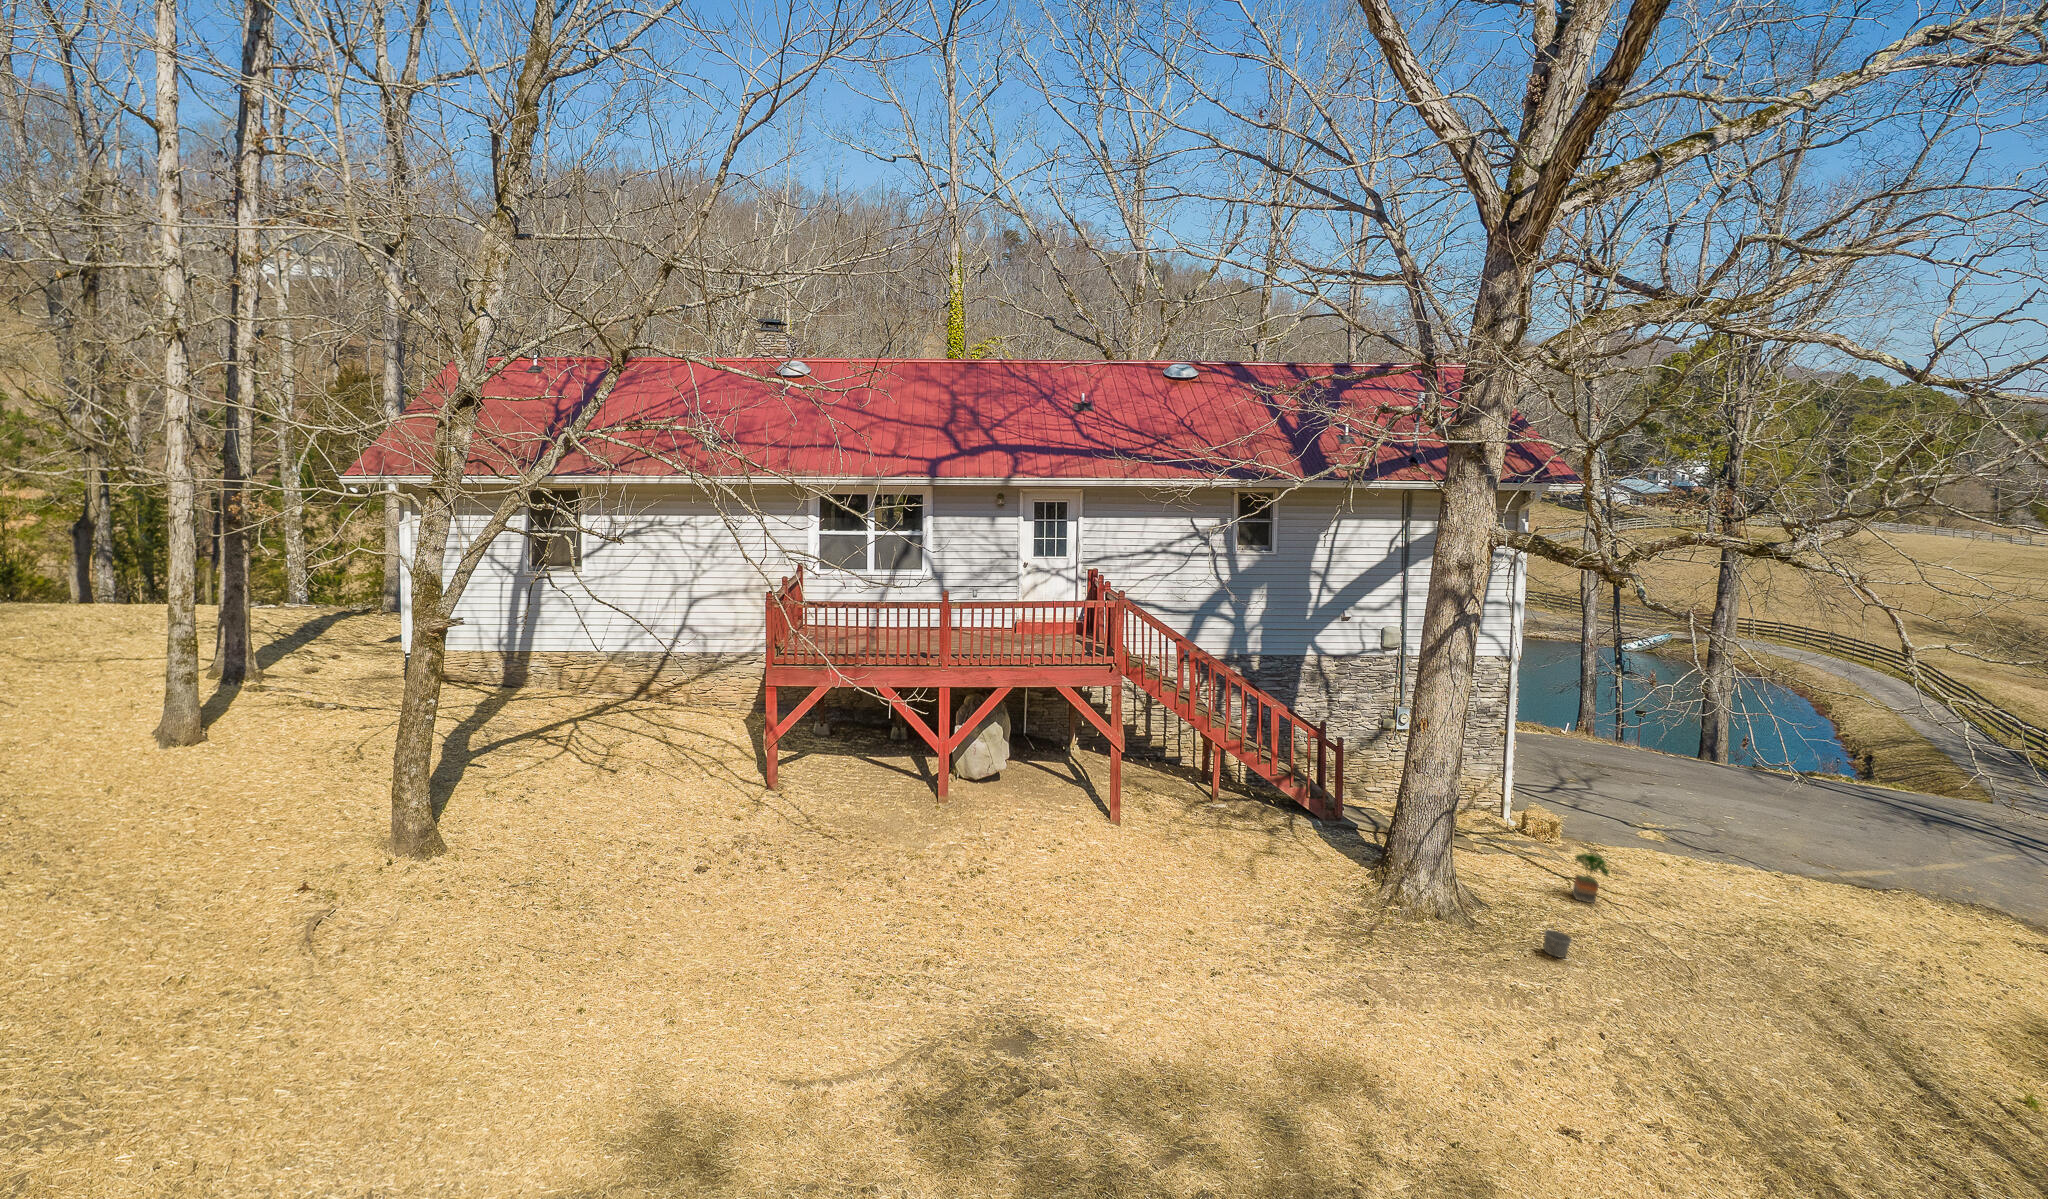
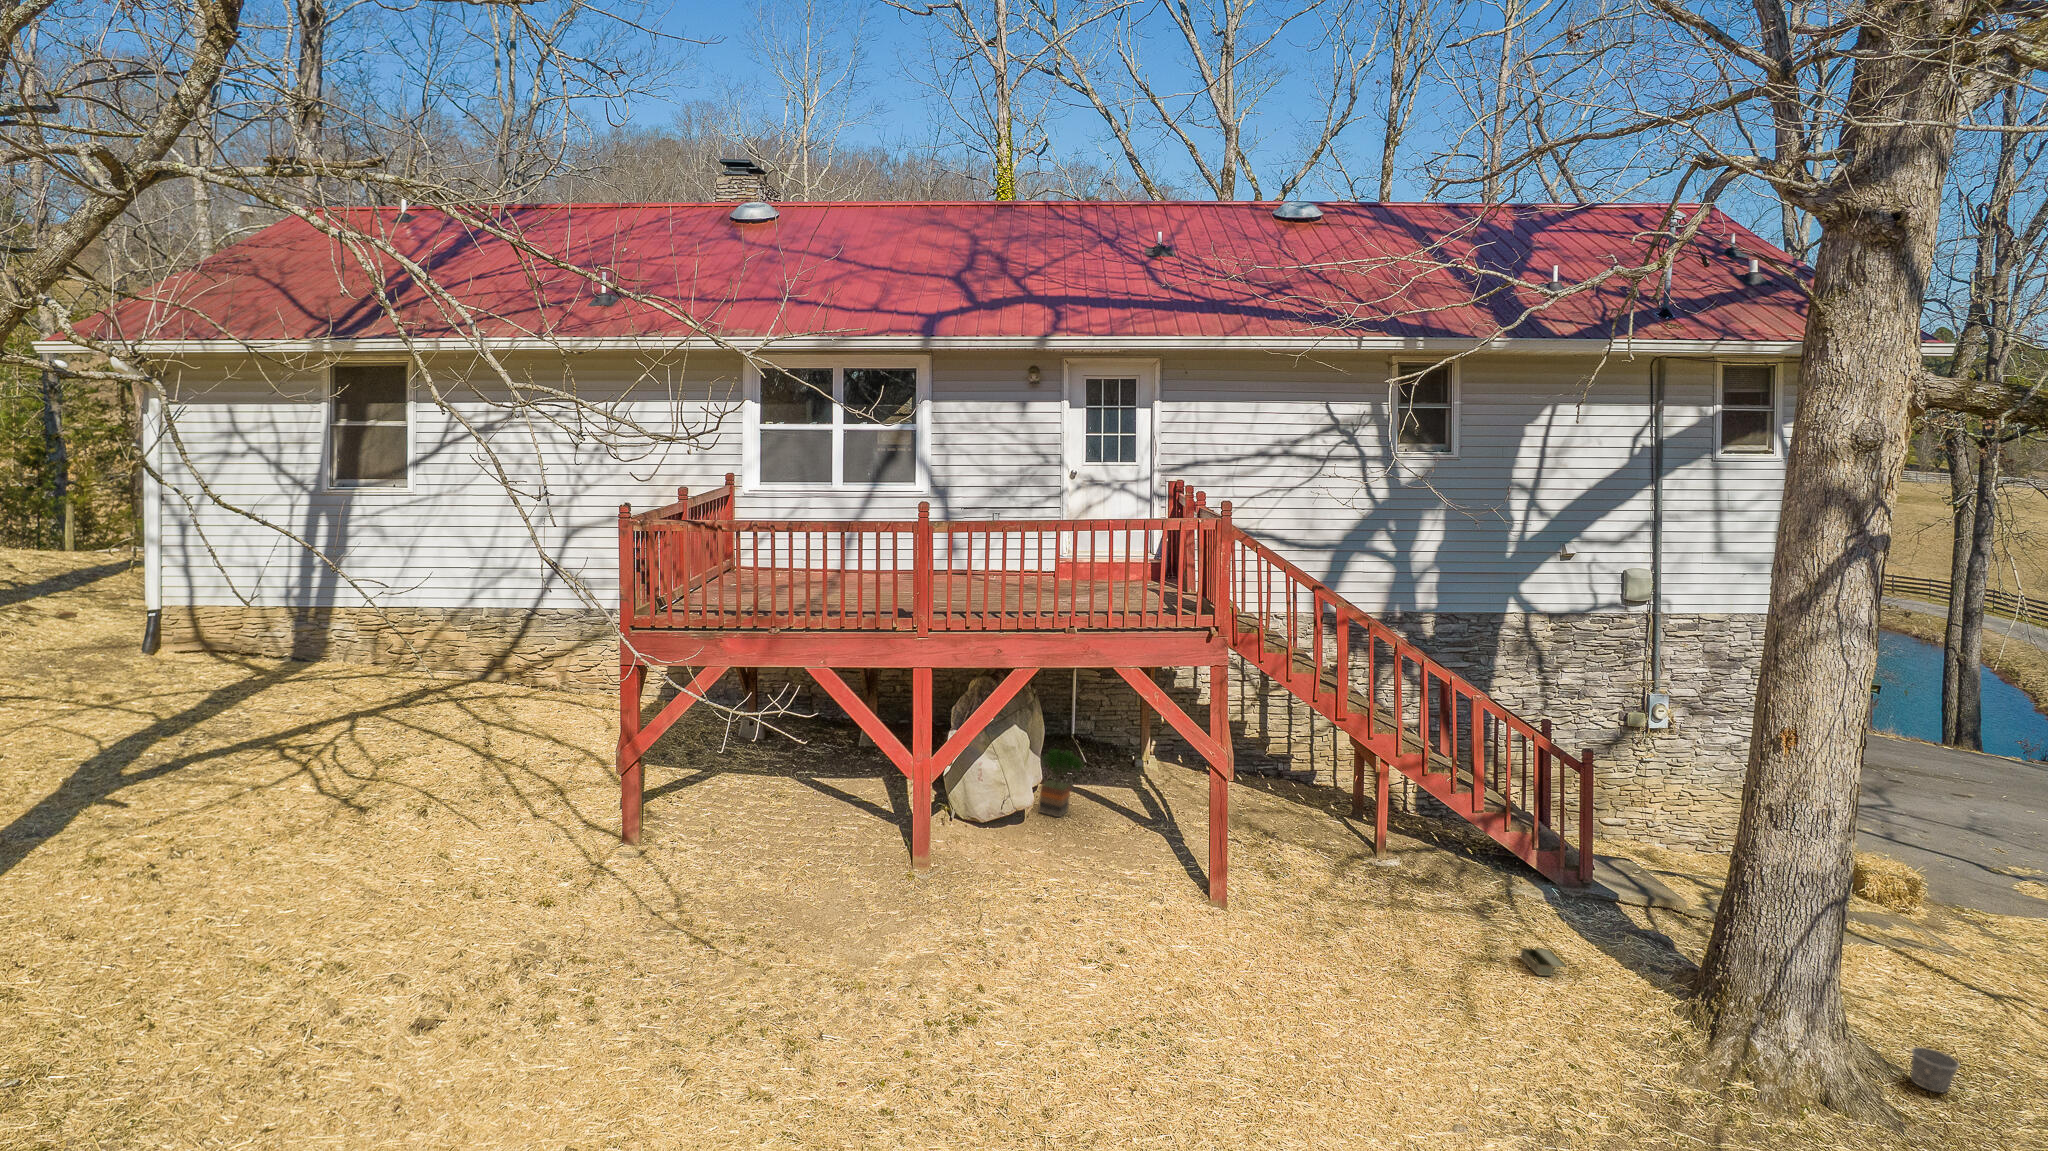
potted tree: present [1572,853,1609,904] -> present [1038,749,1084,817]
toolbox: none [1307,871,1336,889] -> present [1520,948,1566,976]

